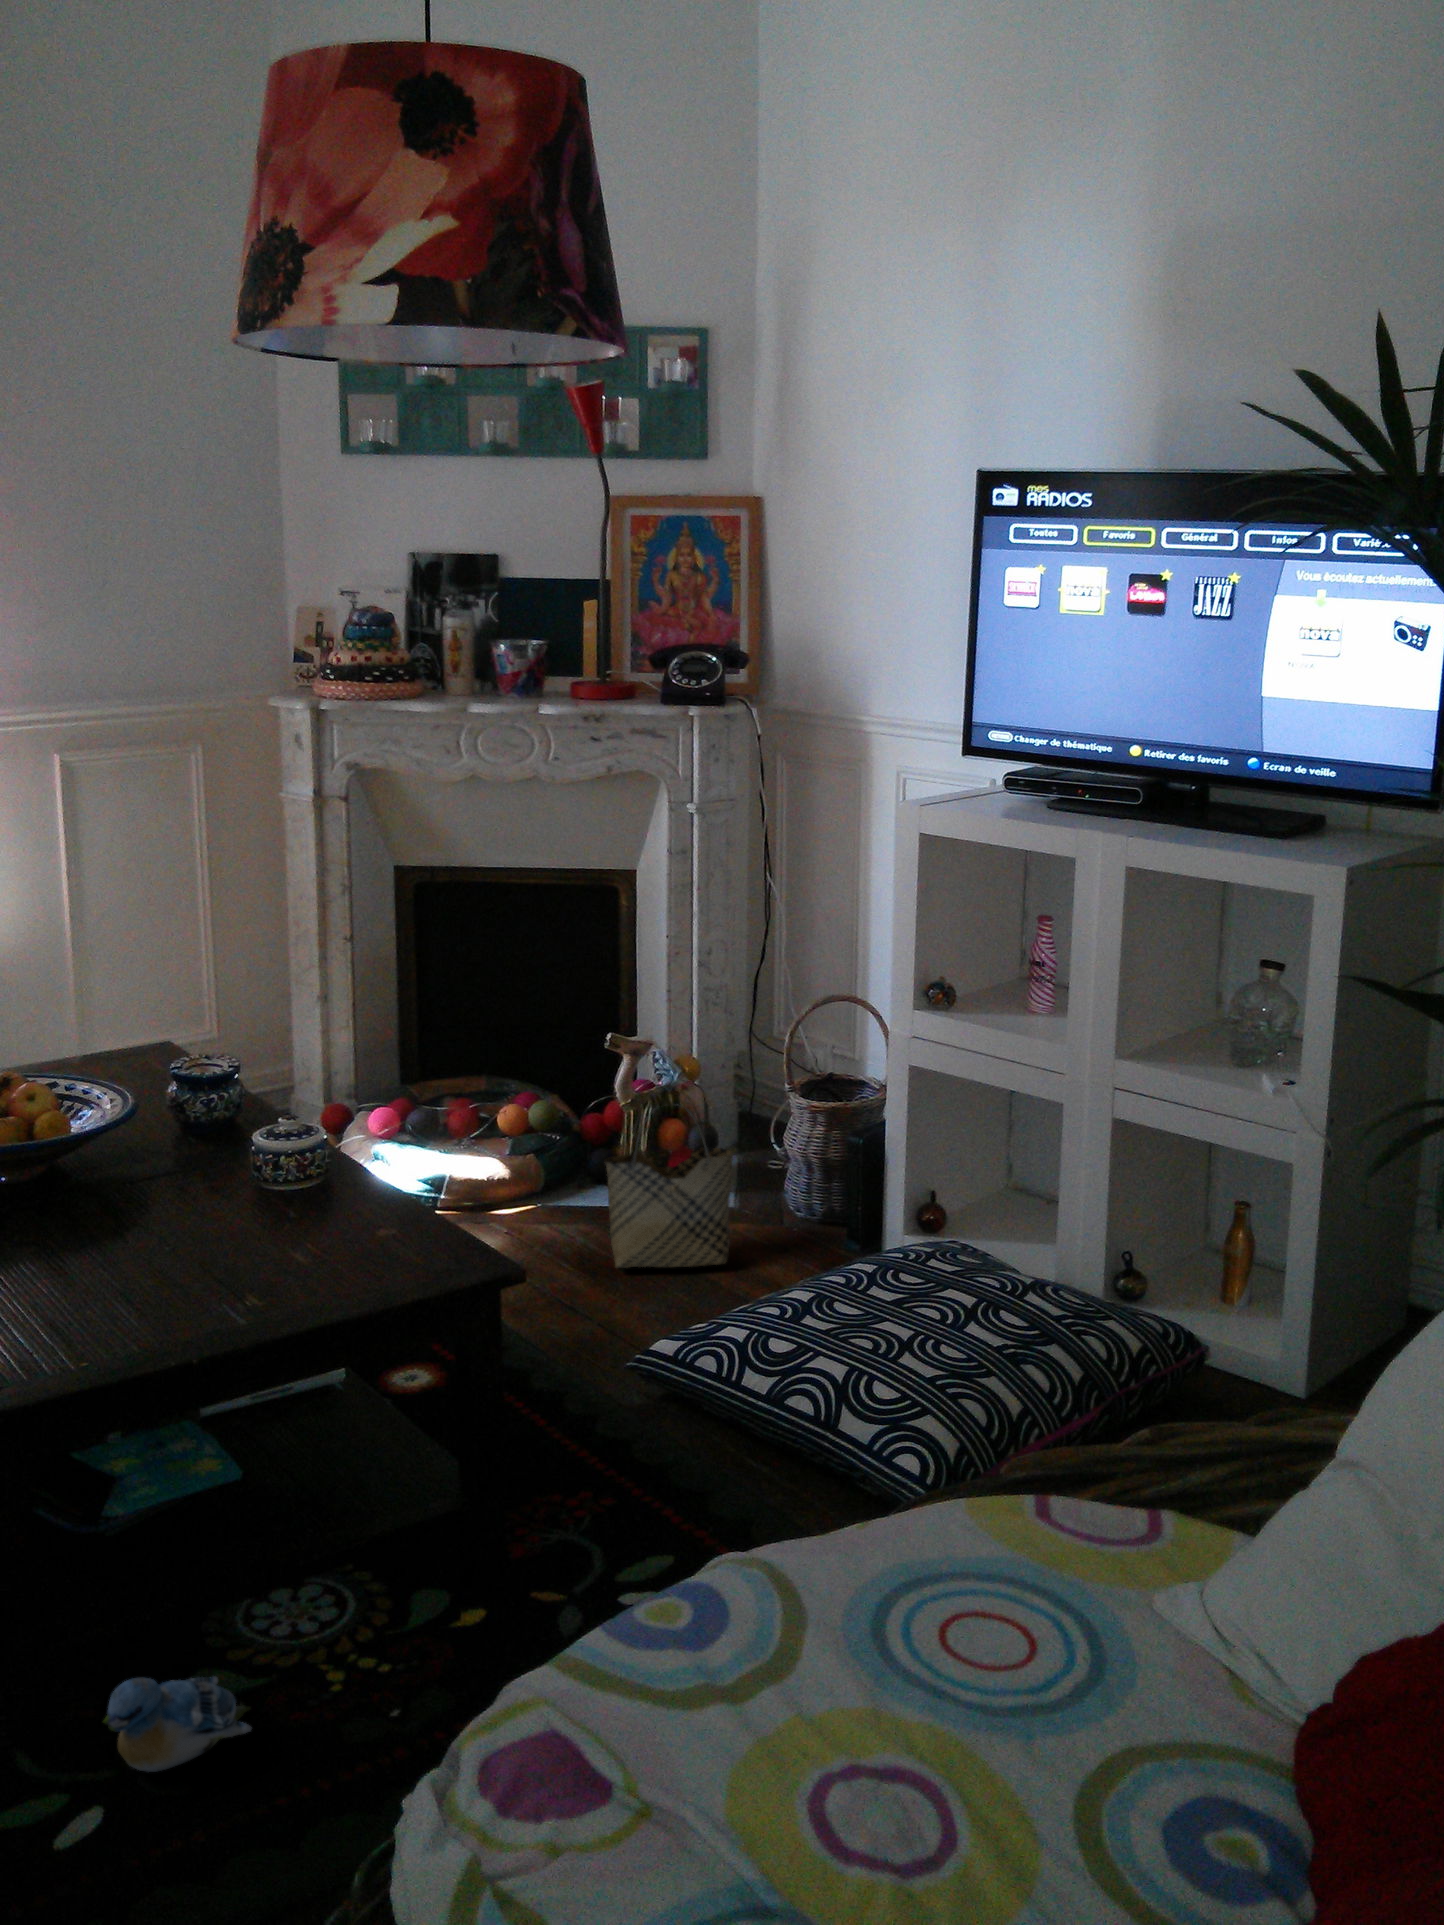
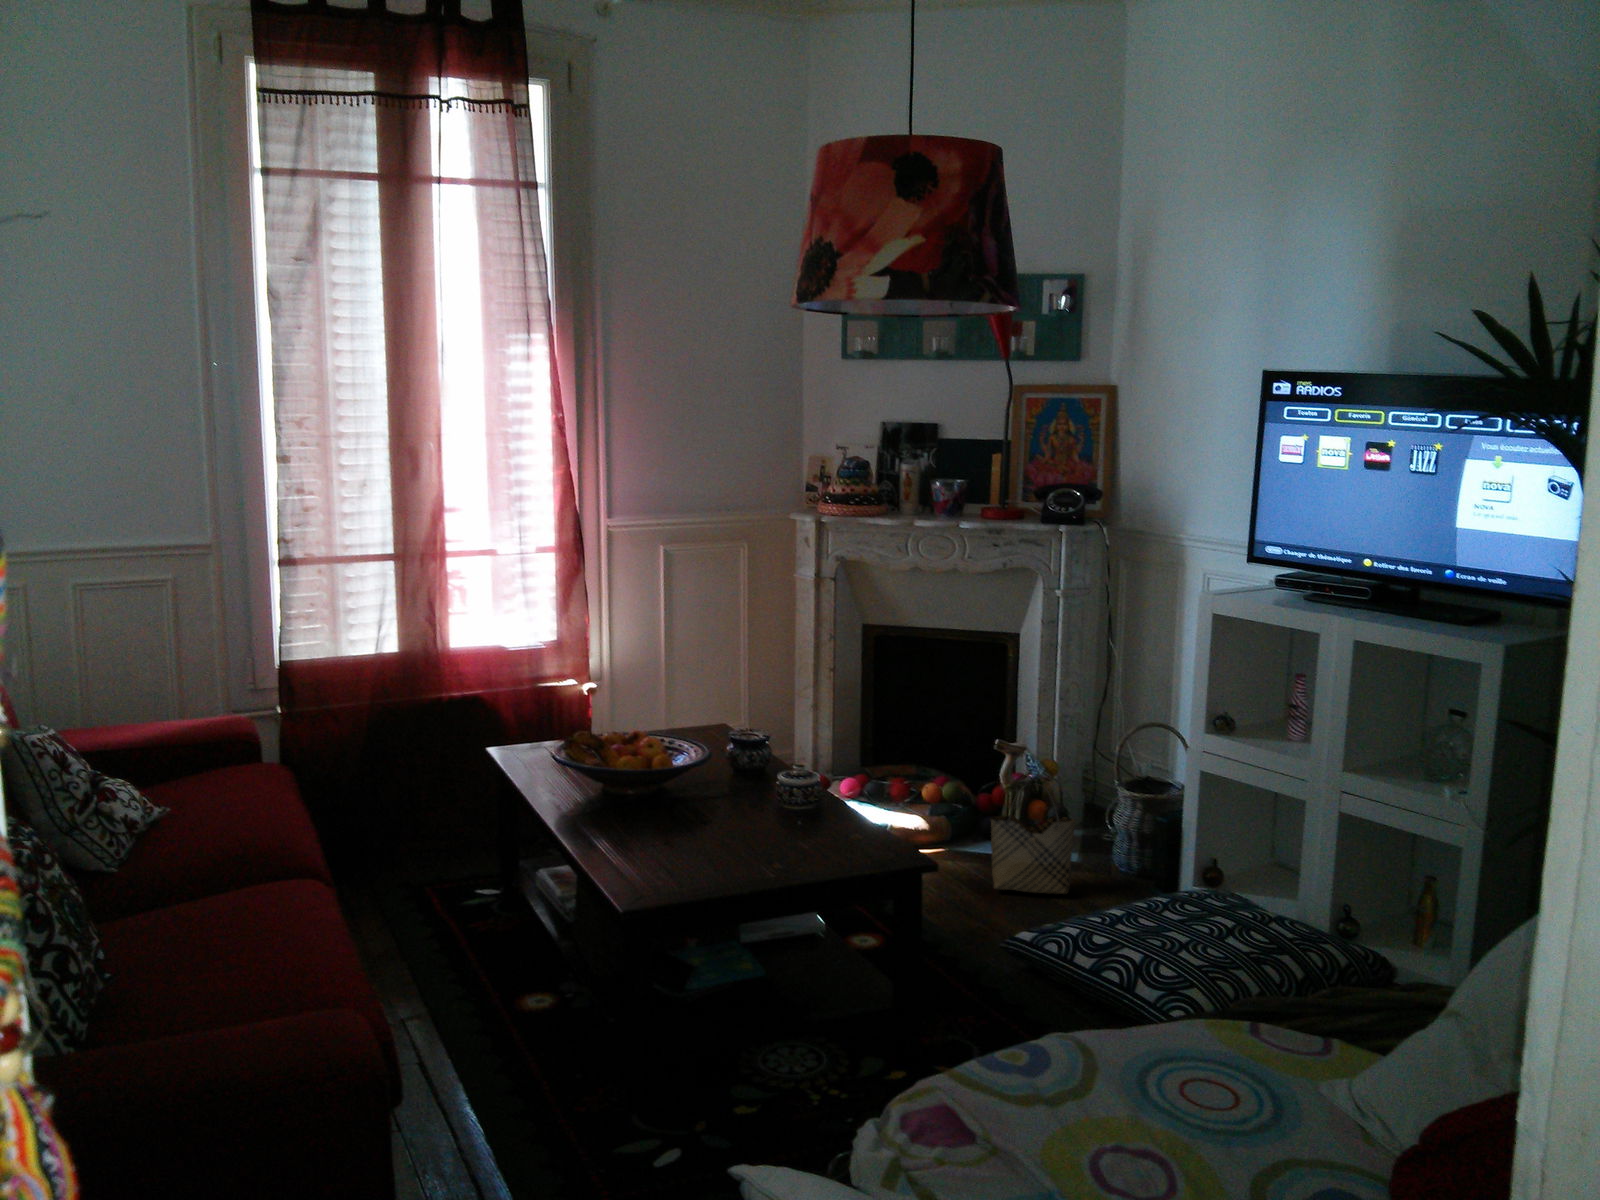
plush toy: present [103,1677,251,1772] -> none [692,1062,771,1117]

